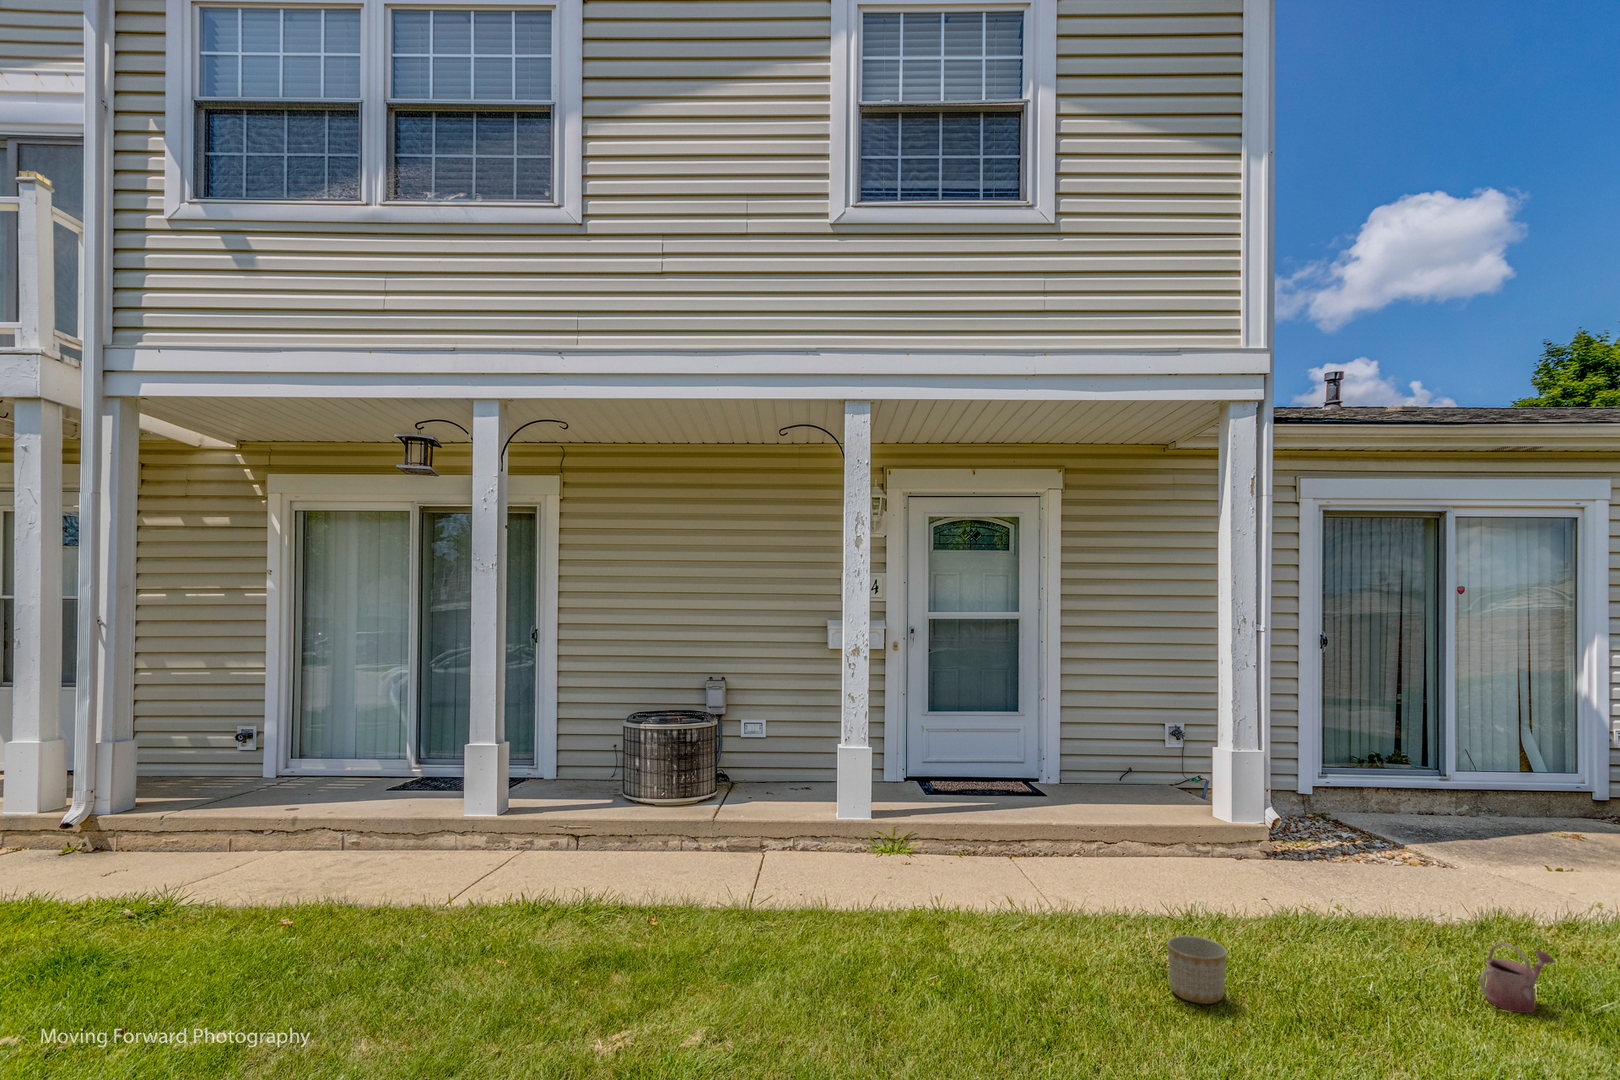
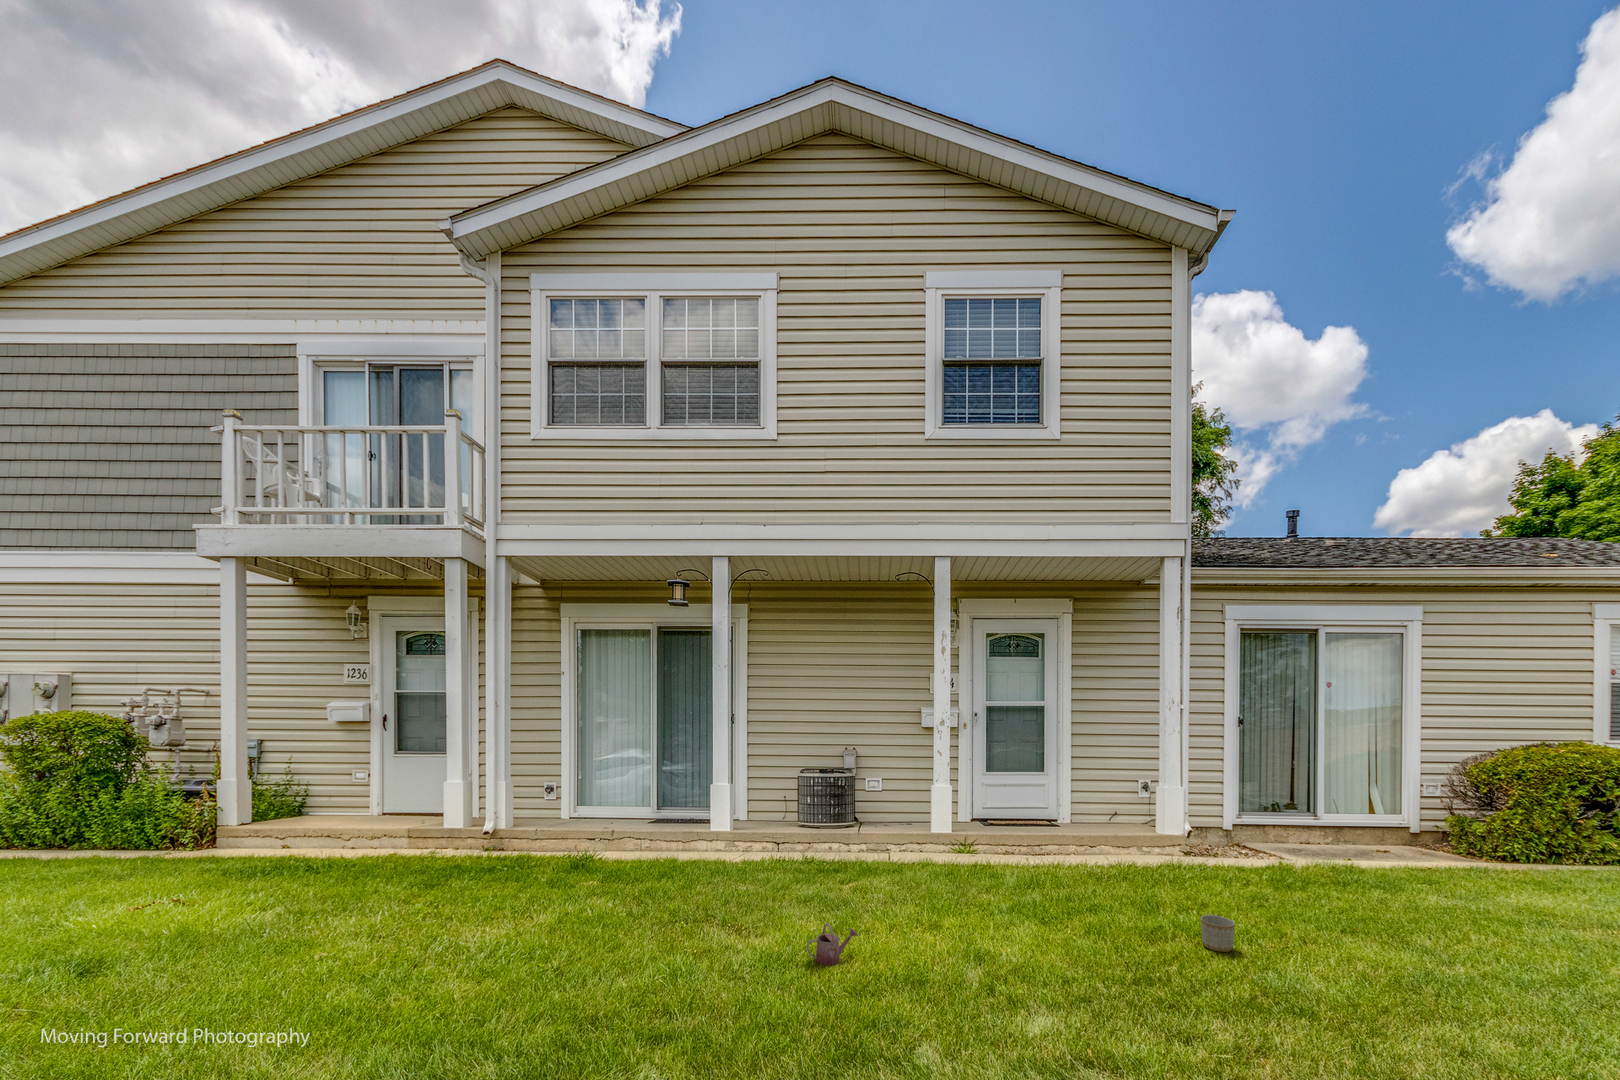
watering can: present [1479,942,1555,1013] -> present [806,923,858,965]

